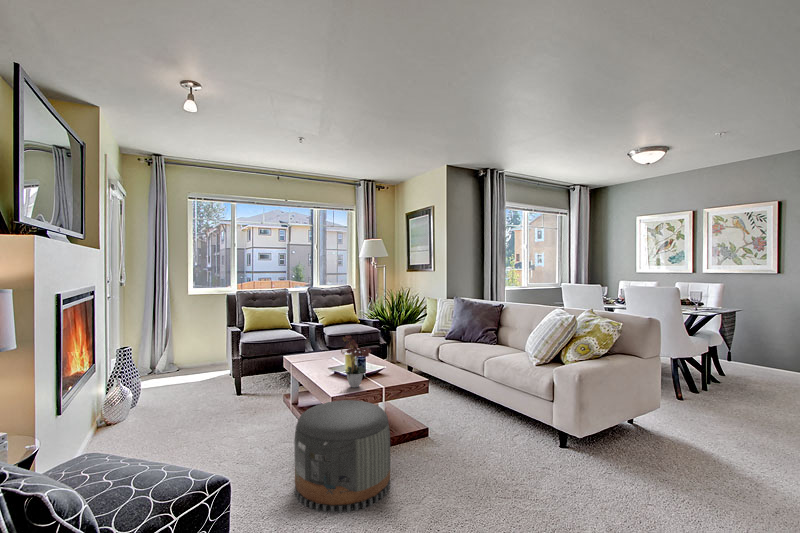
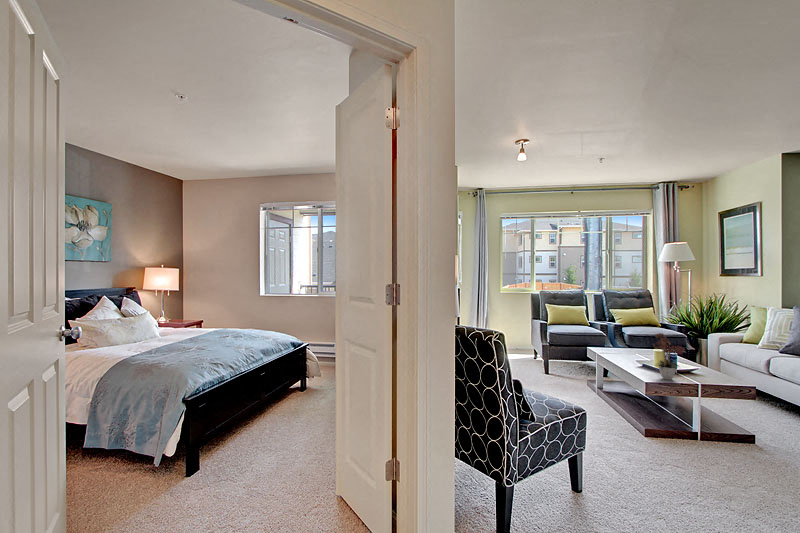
pouf: present [294,400,390,513] -> none [616,386,711,476]

